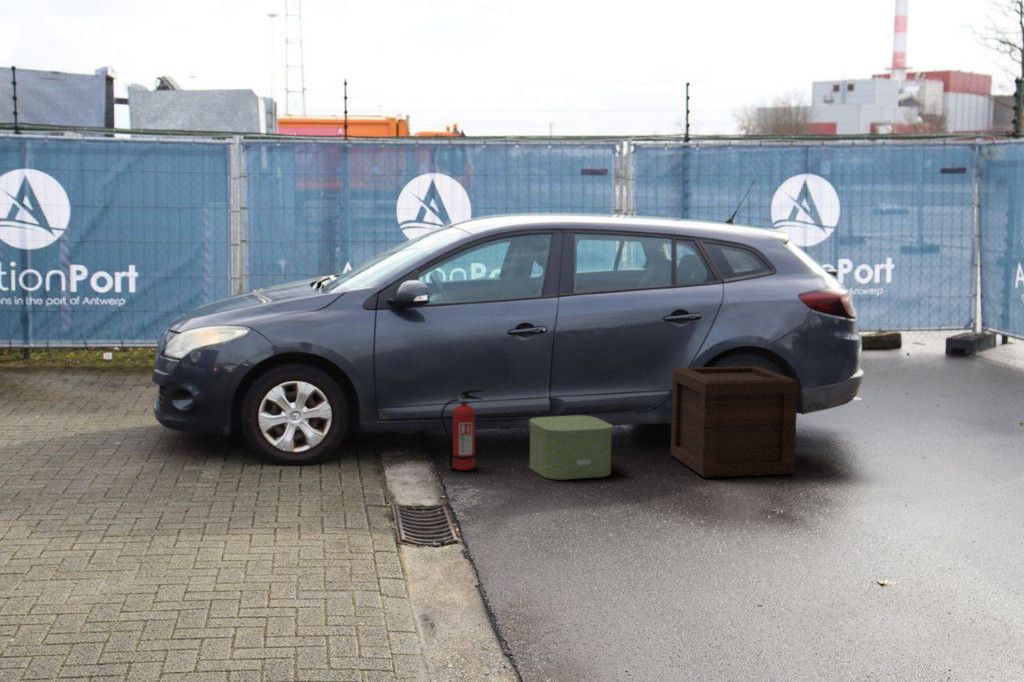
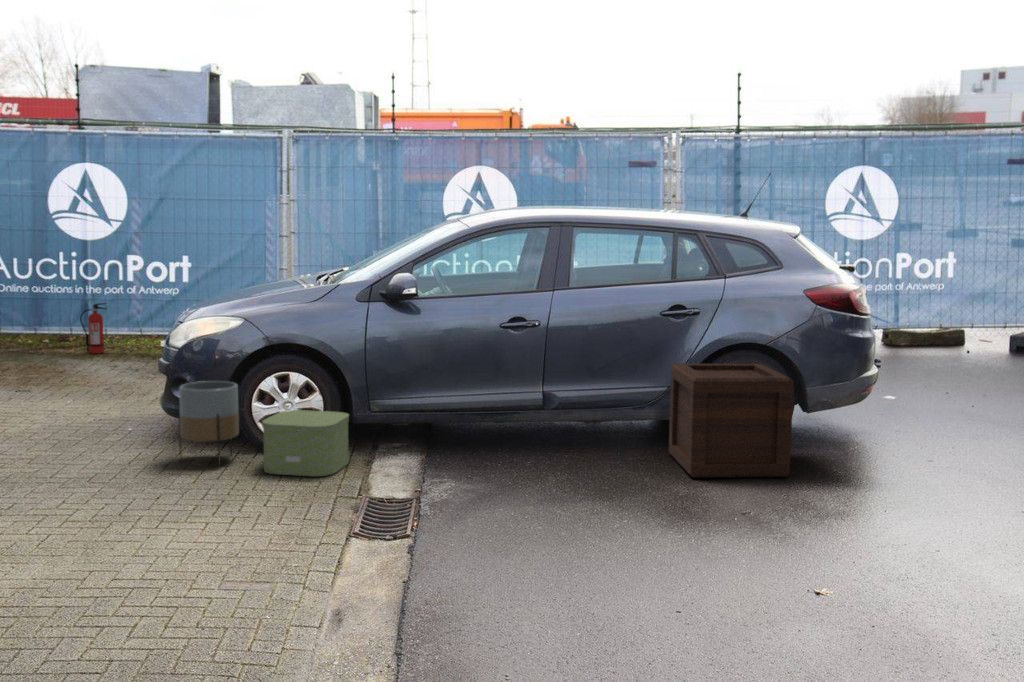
fire extinguisher: present [441,389,481,470] -> present [80,303,106,354]
planter: none [187,392,249,481] -> present [179,381,239,462]
storage box: present [529,415,612,480] -> present [262,410,349,476]

